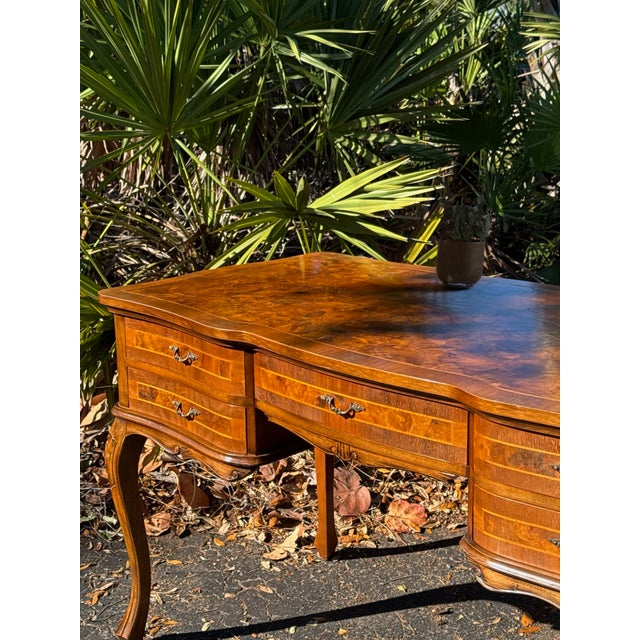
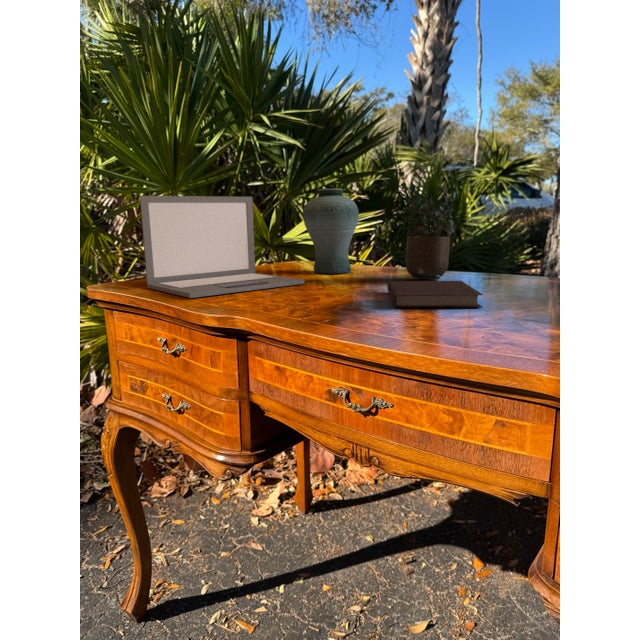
vase: none [328,175,392,274] -> present [303,188,359,274]
laptop: none [151,187,322,307] -> present [140,196,305,298]
notebook: none [398,293,483,328] -> present [388,281,483,308]

